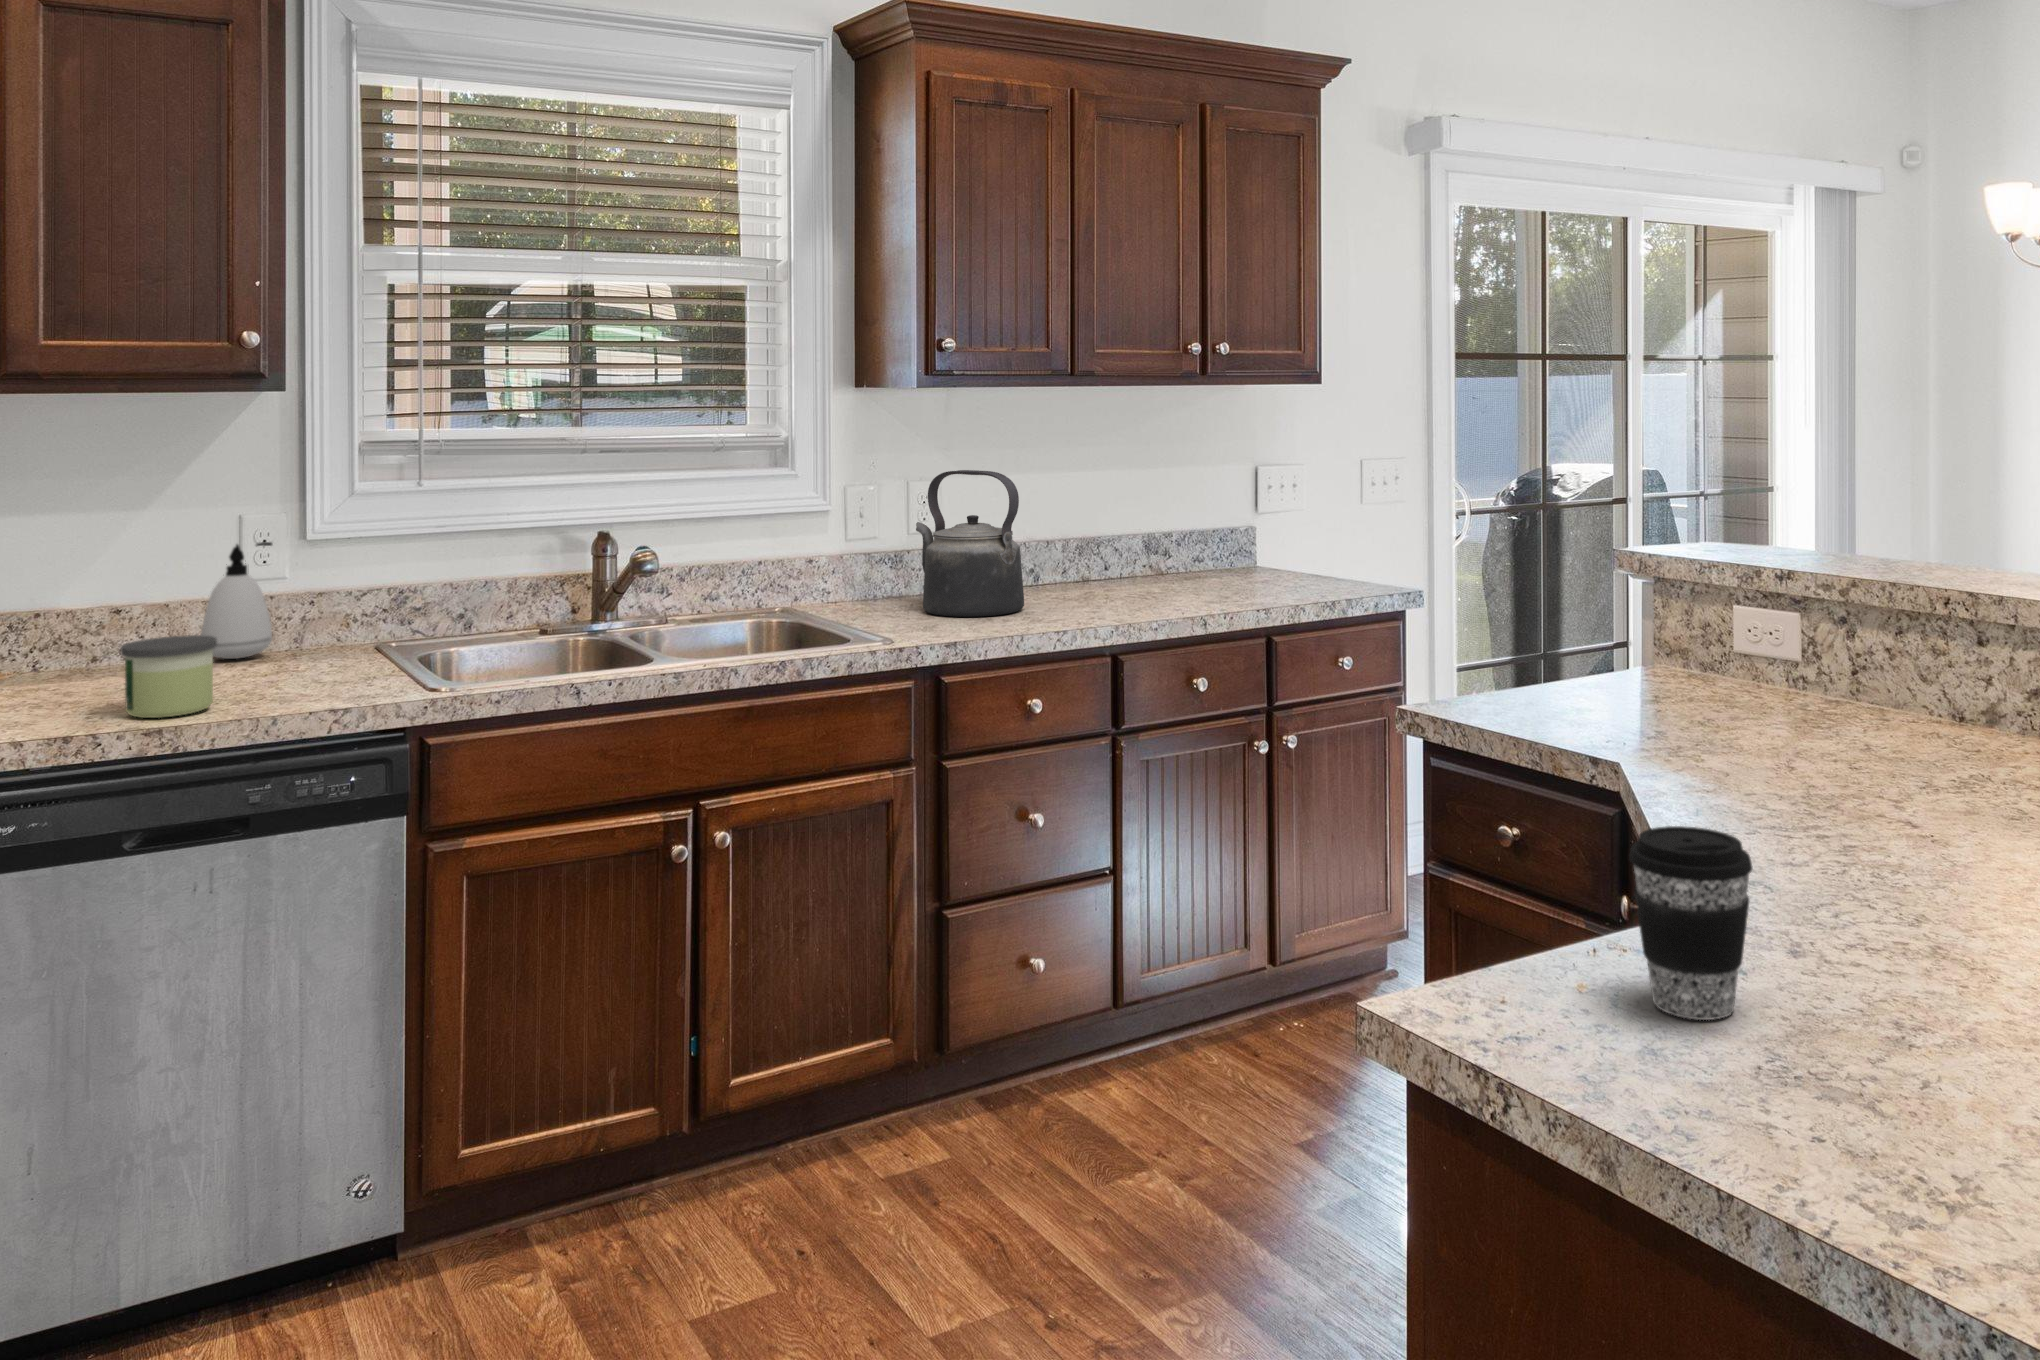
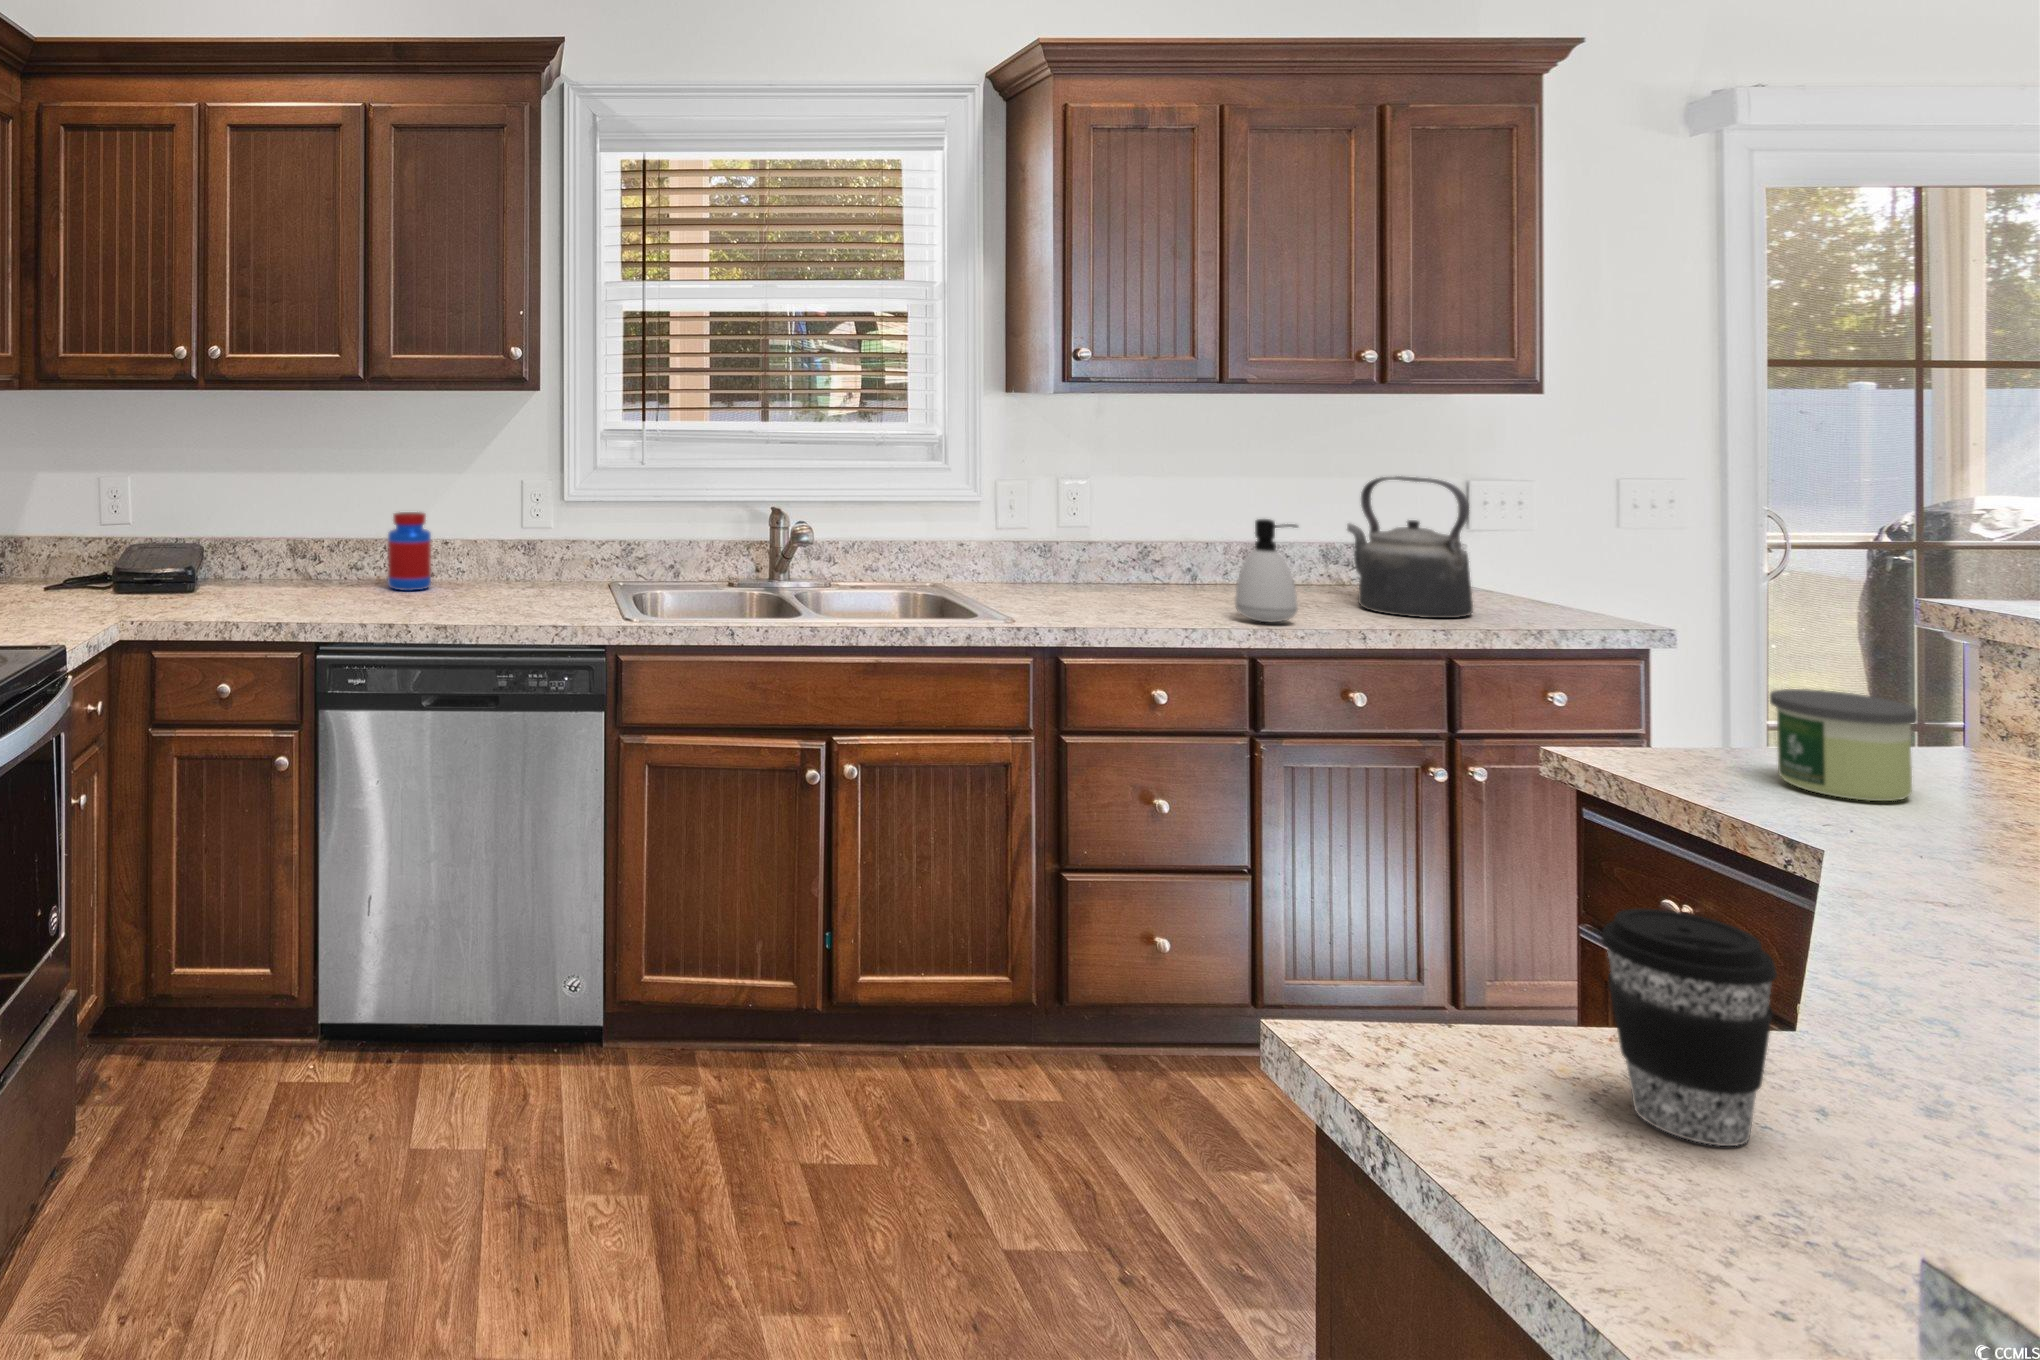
kettle: present [916,470,1024,617] -> present [1347,476,1473,618]
soap dispenser: present [200,542,272,659] -> present [1235,519,1298,623]
jar: none [28,574,102,689] -> present [388,512,431,591]
candle: present [120,635,217,718] -> present [1770,689,1917,801]

